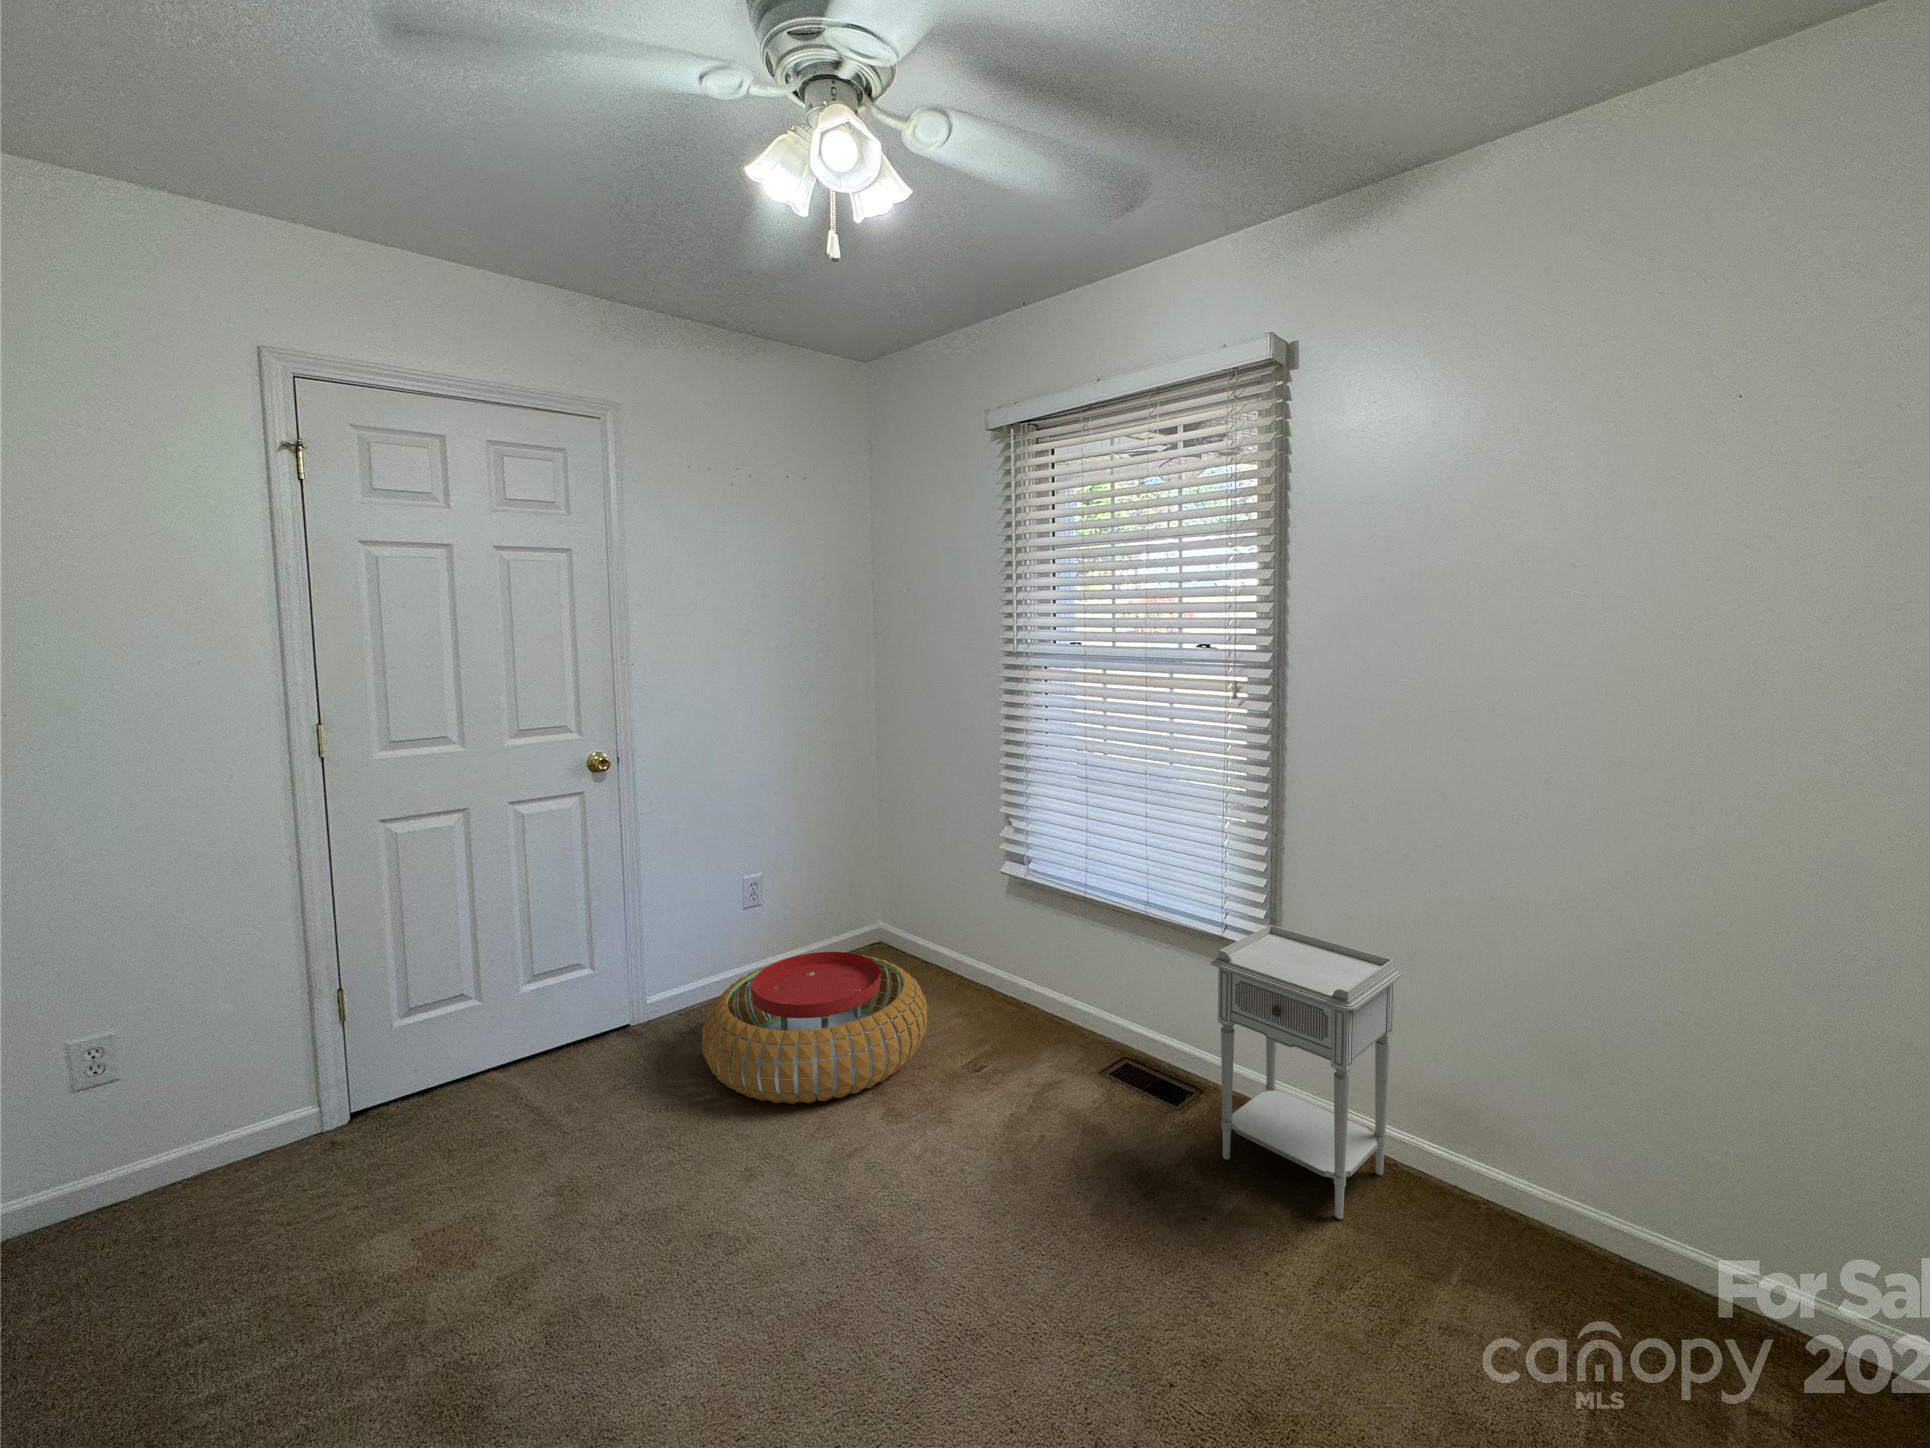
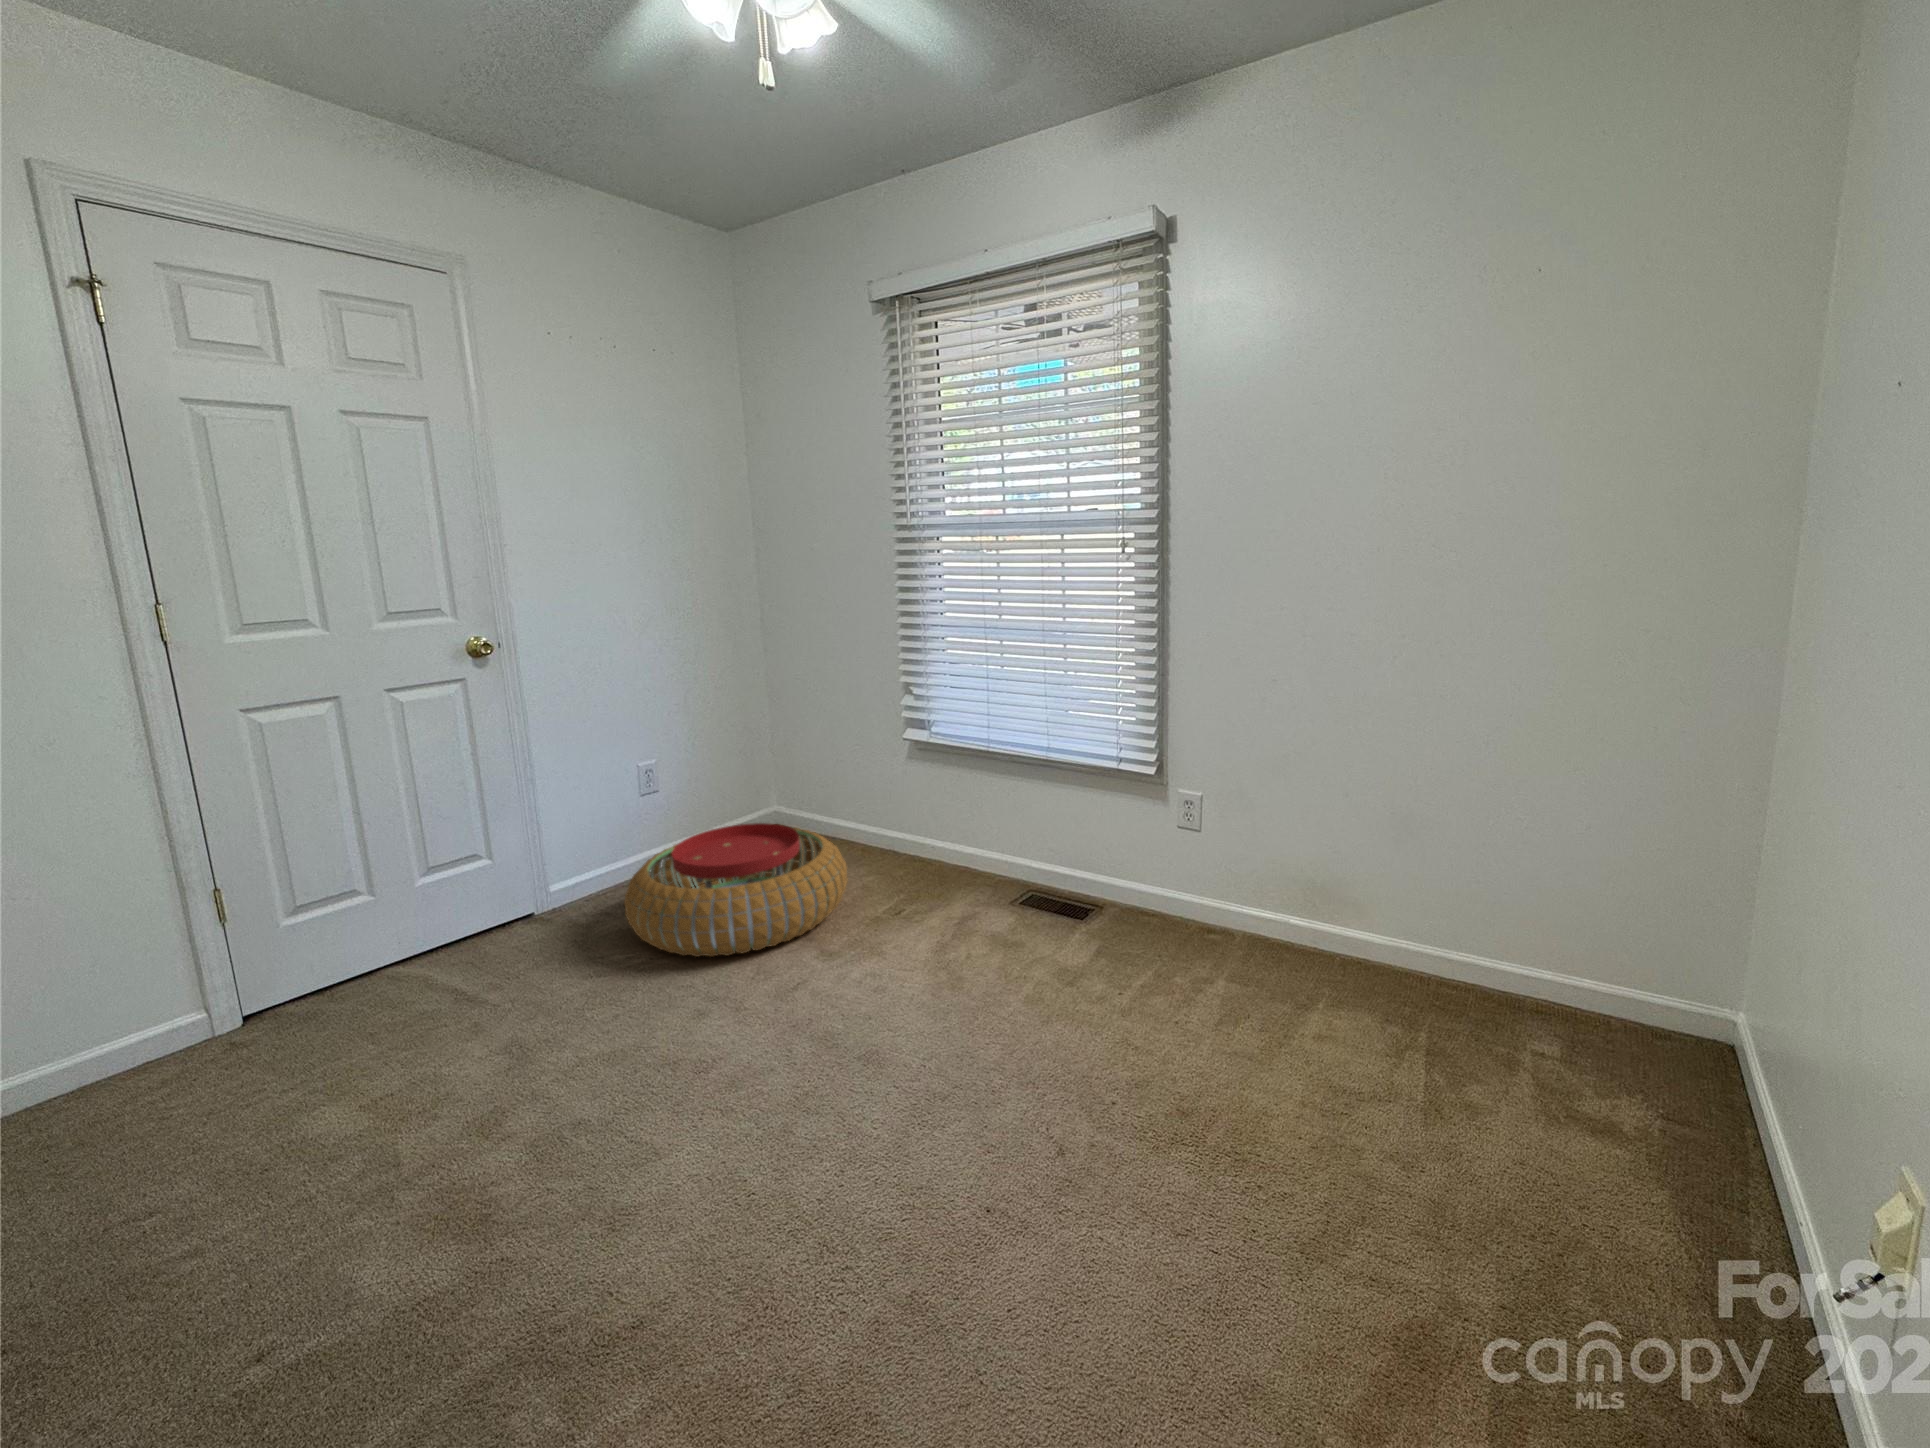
nightstand: present [1211,925,1403,1219] -> none [1115,751,1273,977]

